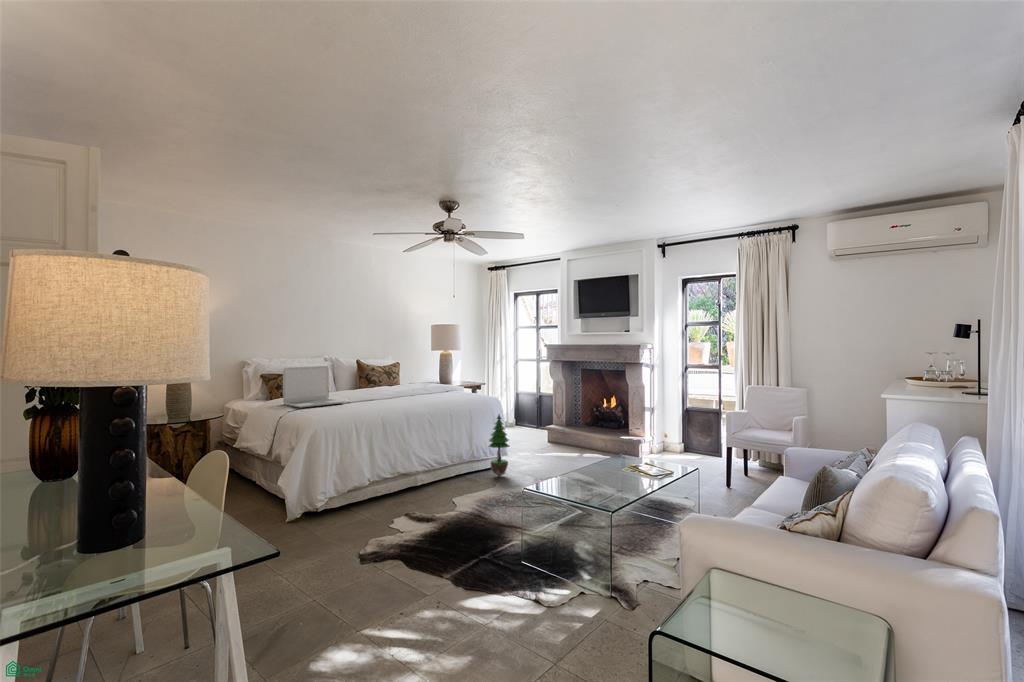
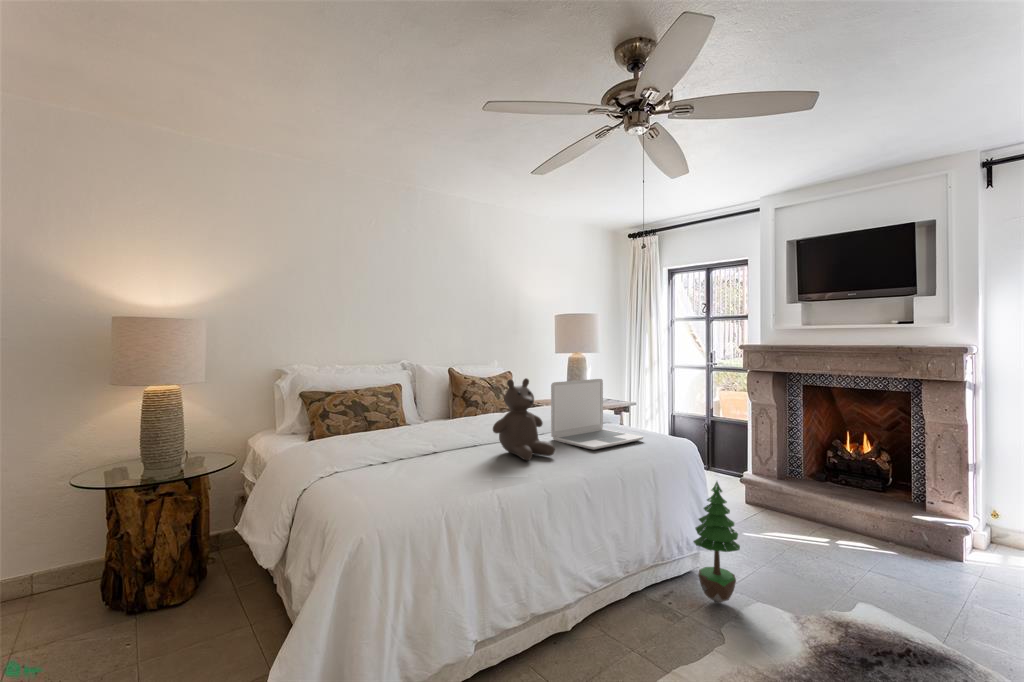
teddy bear: none [380,362,413,403] -> present [493,378,555,460]
laptop: present [283,366,345,408] -> present [551,379,644,450]

